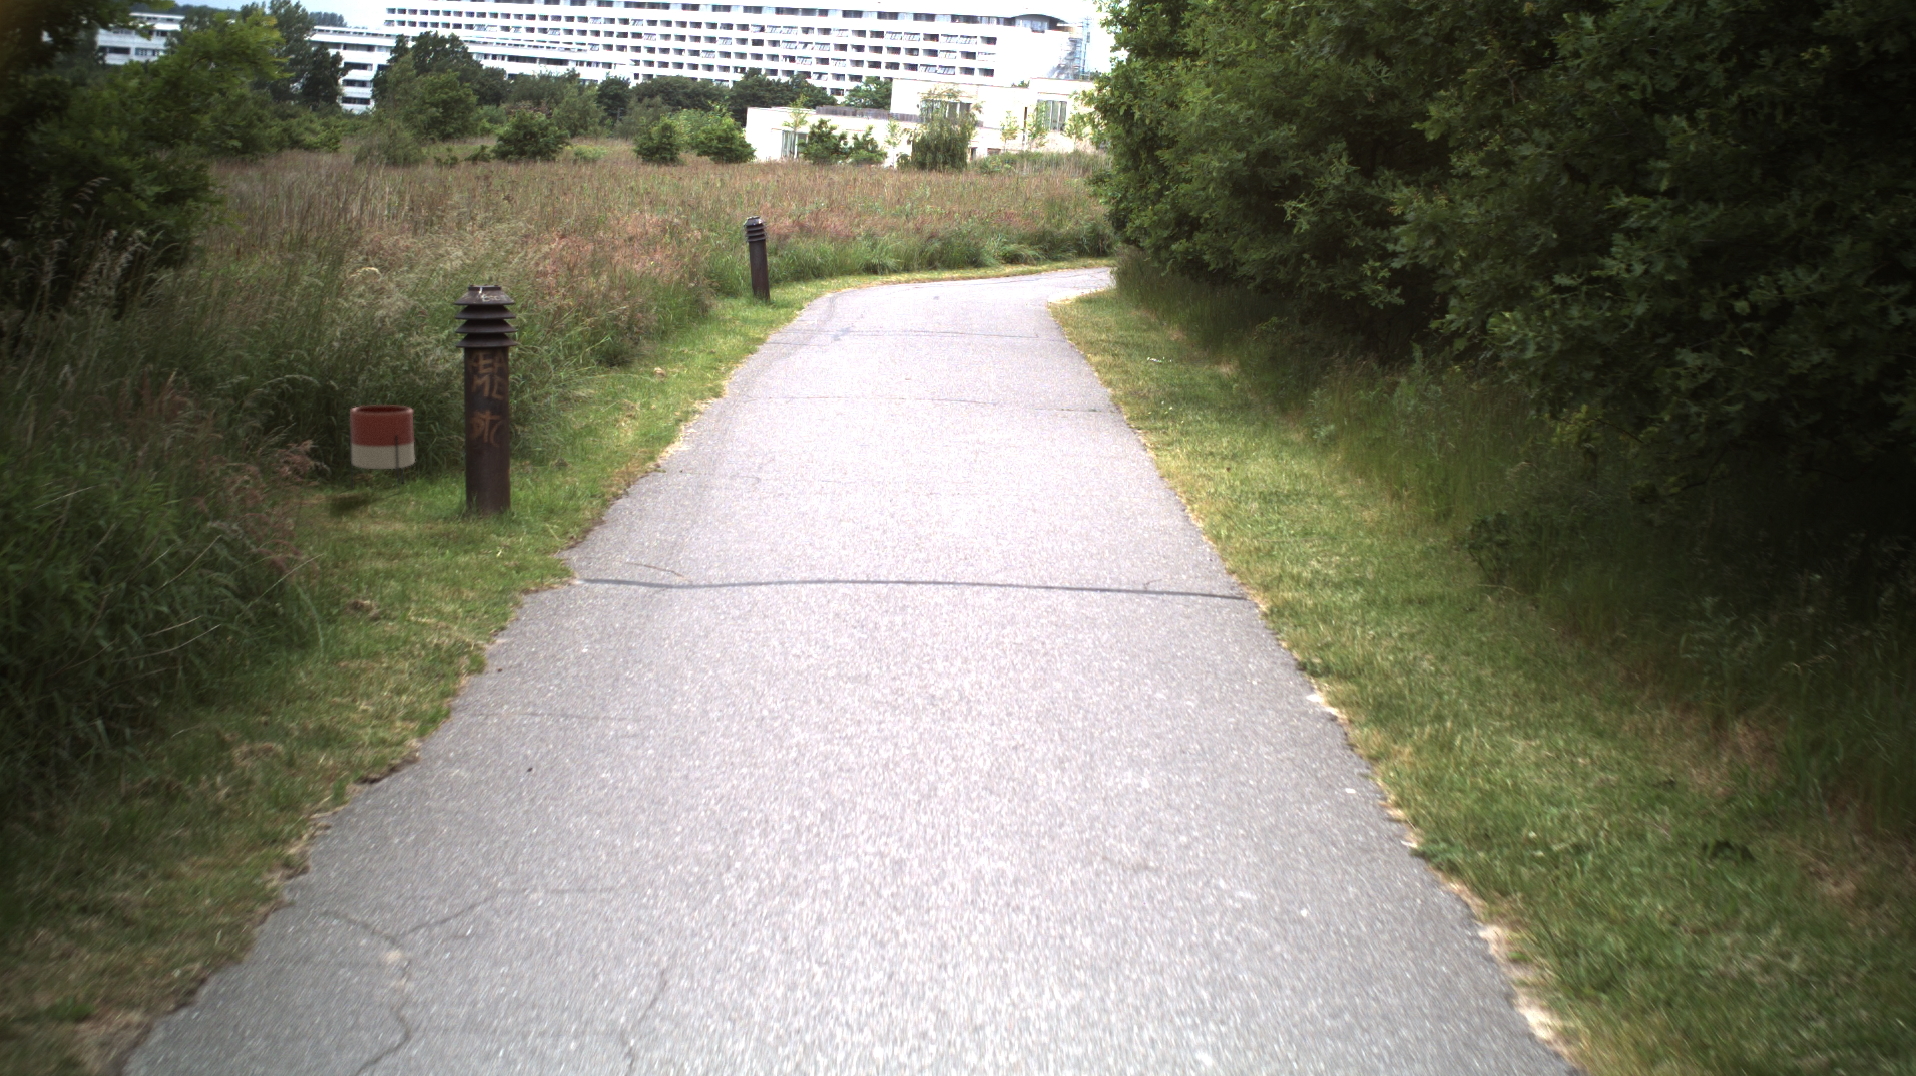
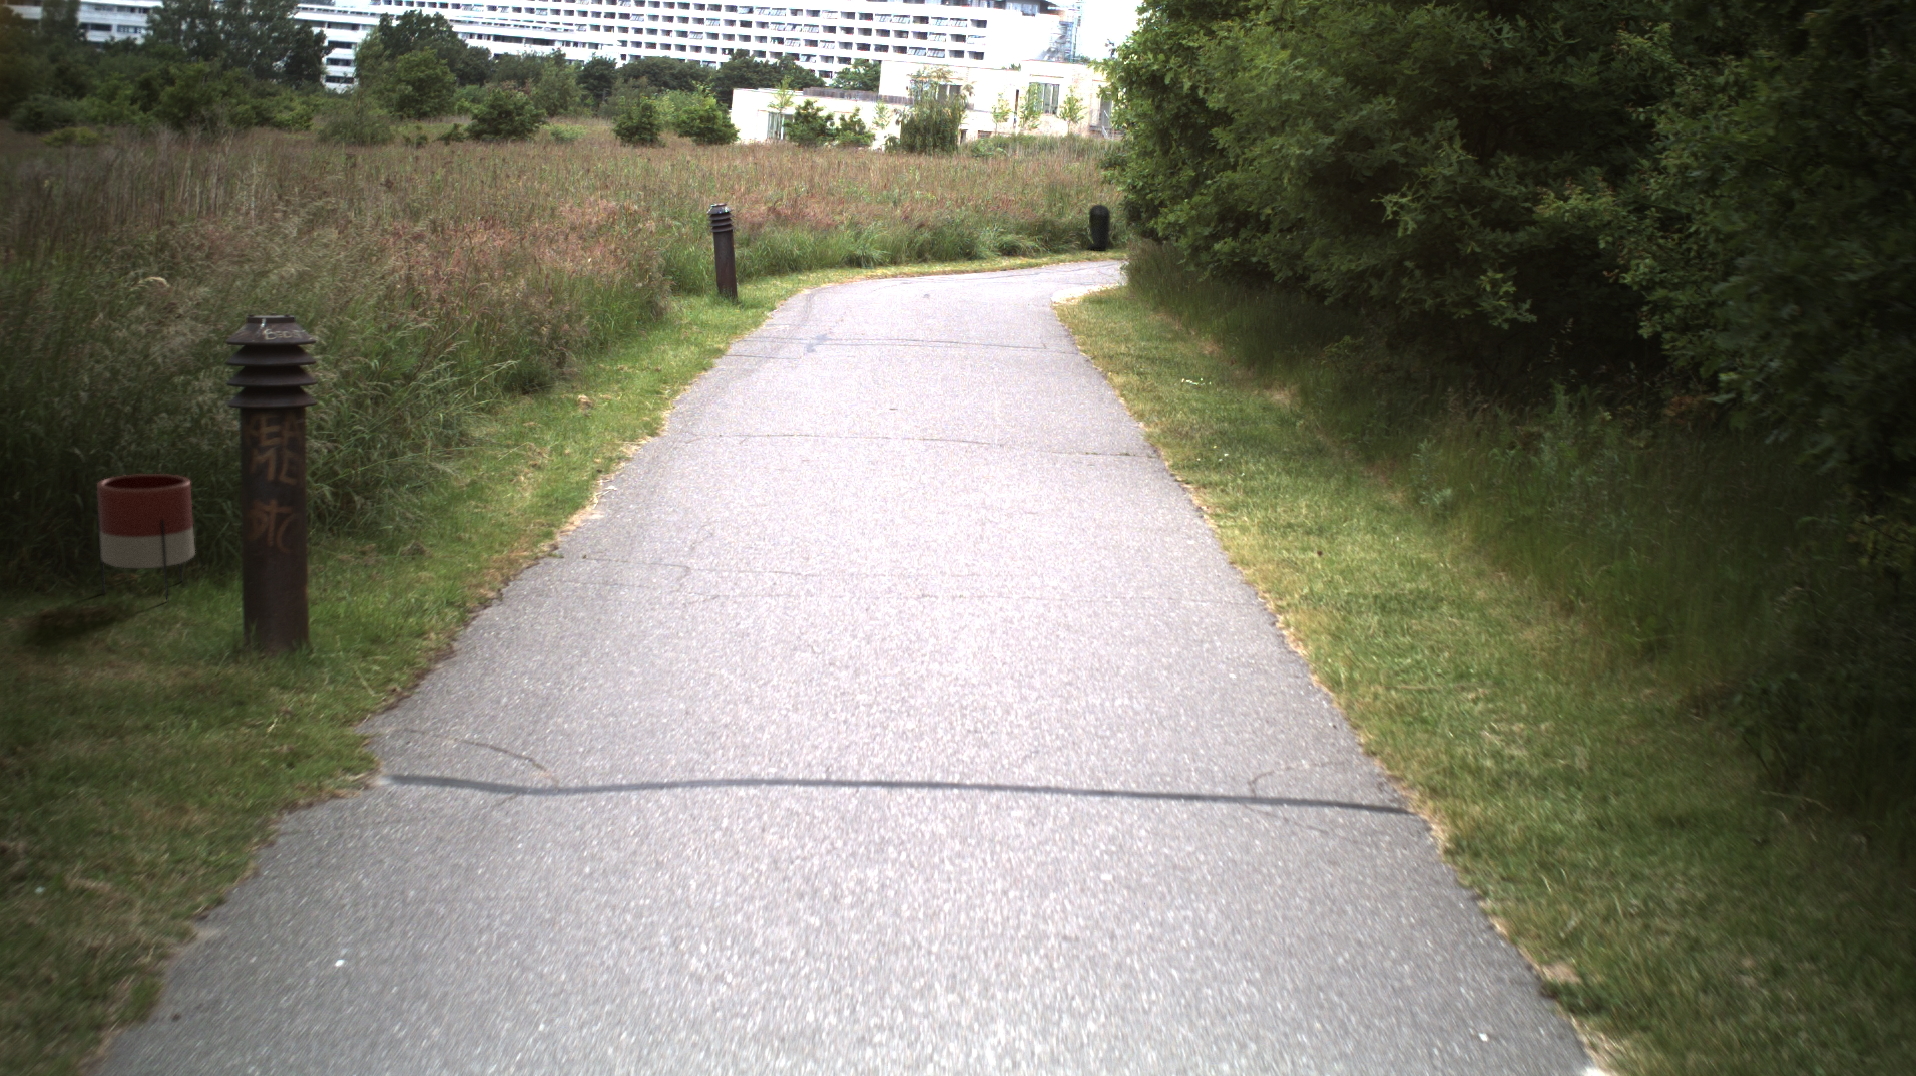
trash can: none [1082,218,1102,260] -> present [1087,205,1110,251]

